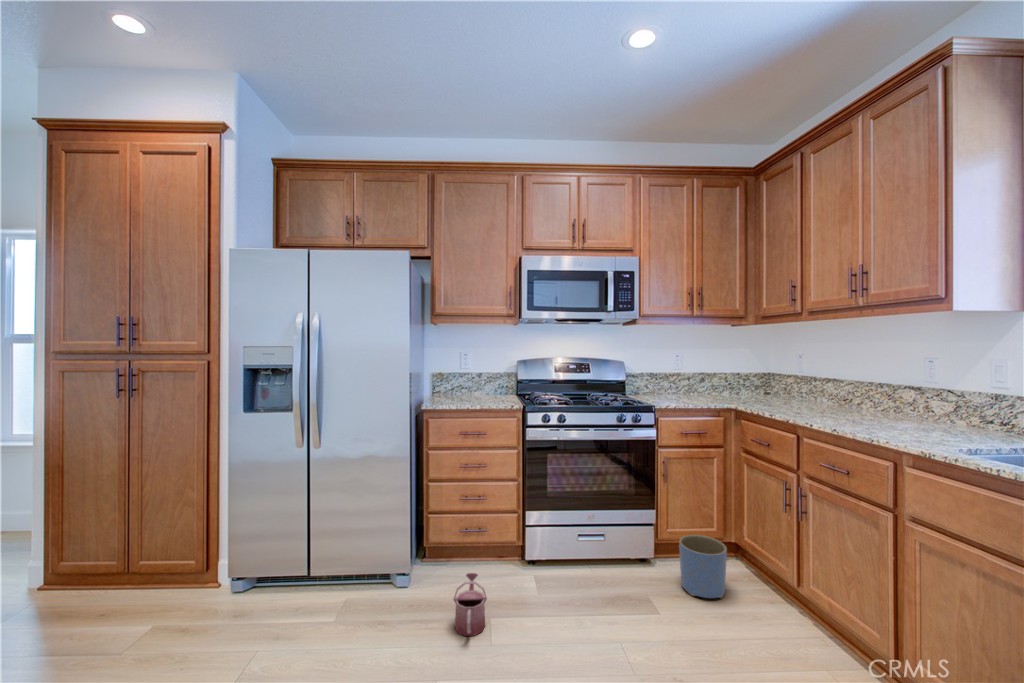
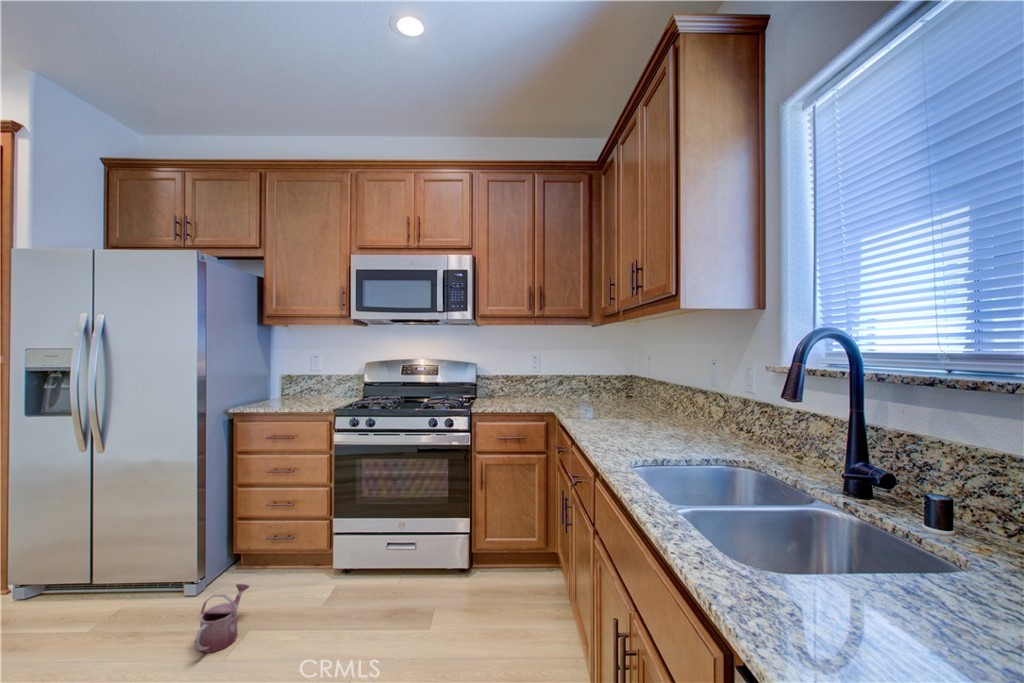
planter: present [679,535,727,598] -> none [475,546,521,616]

